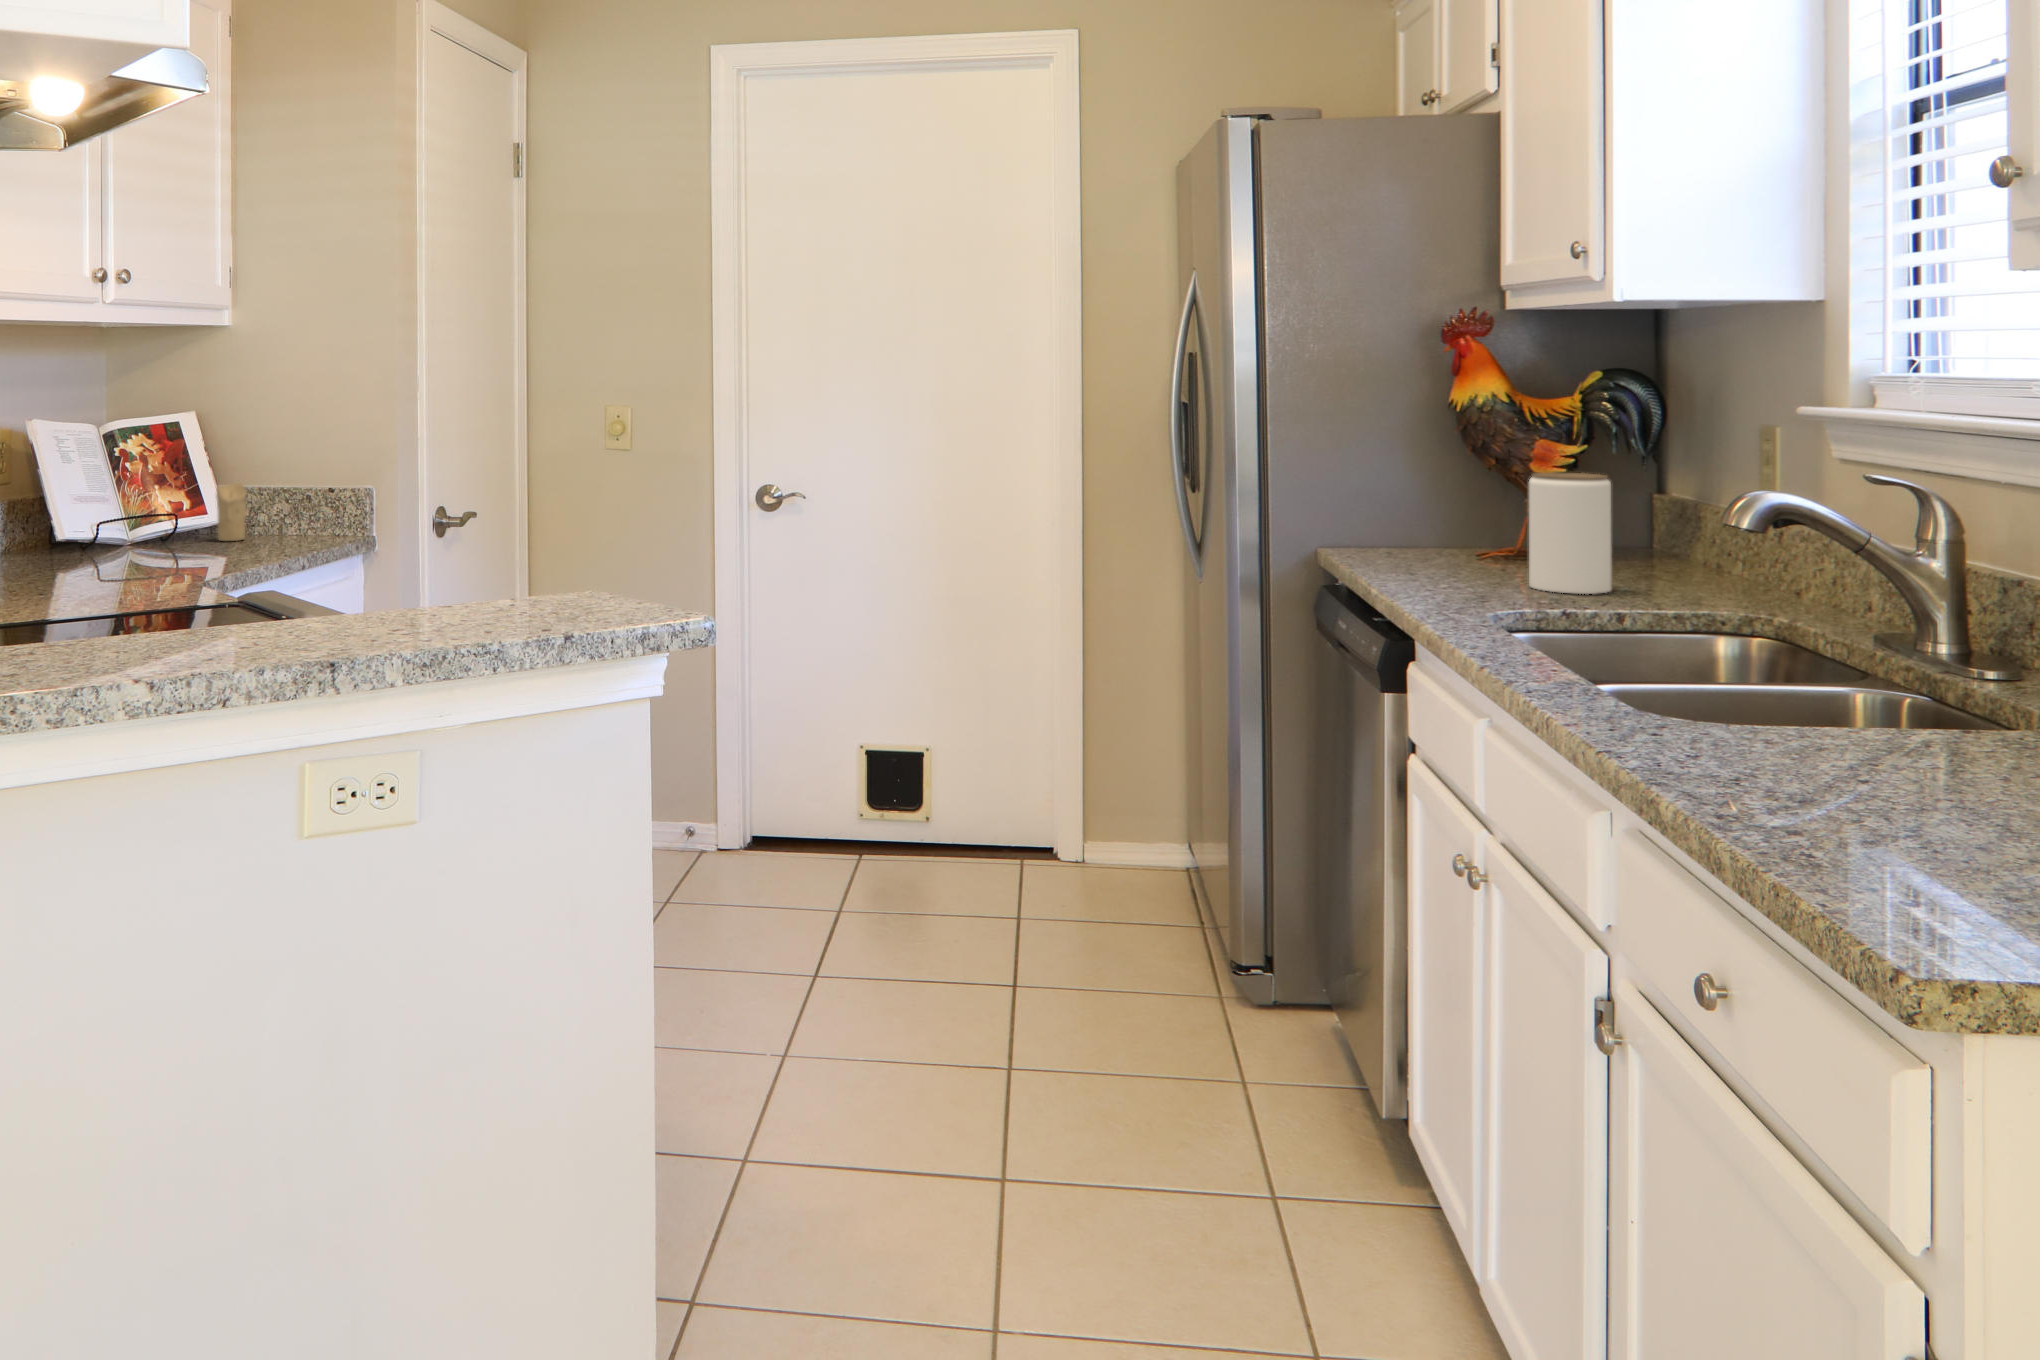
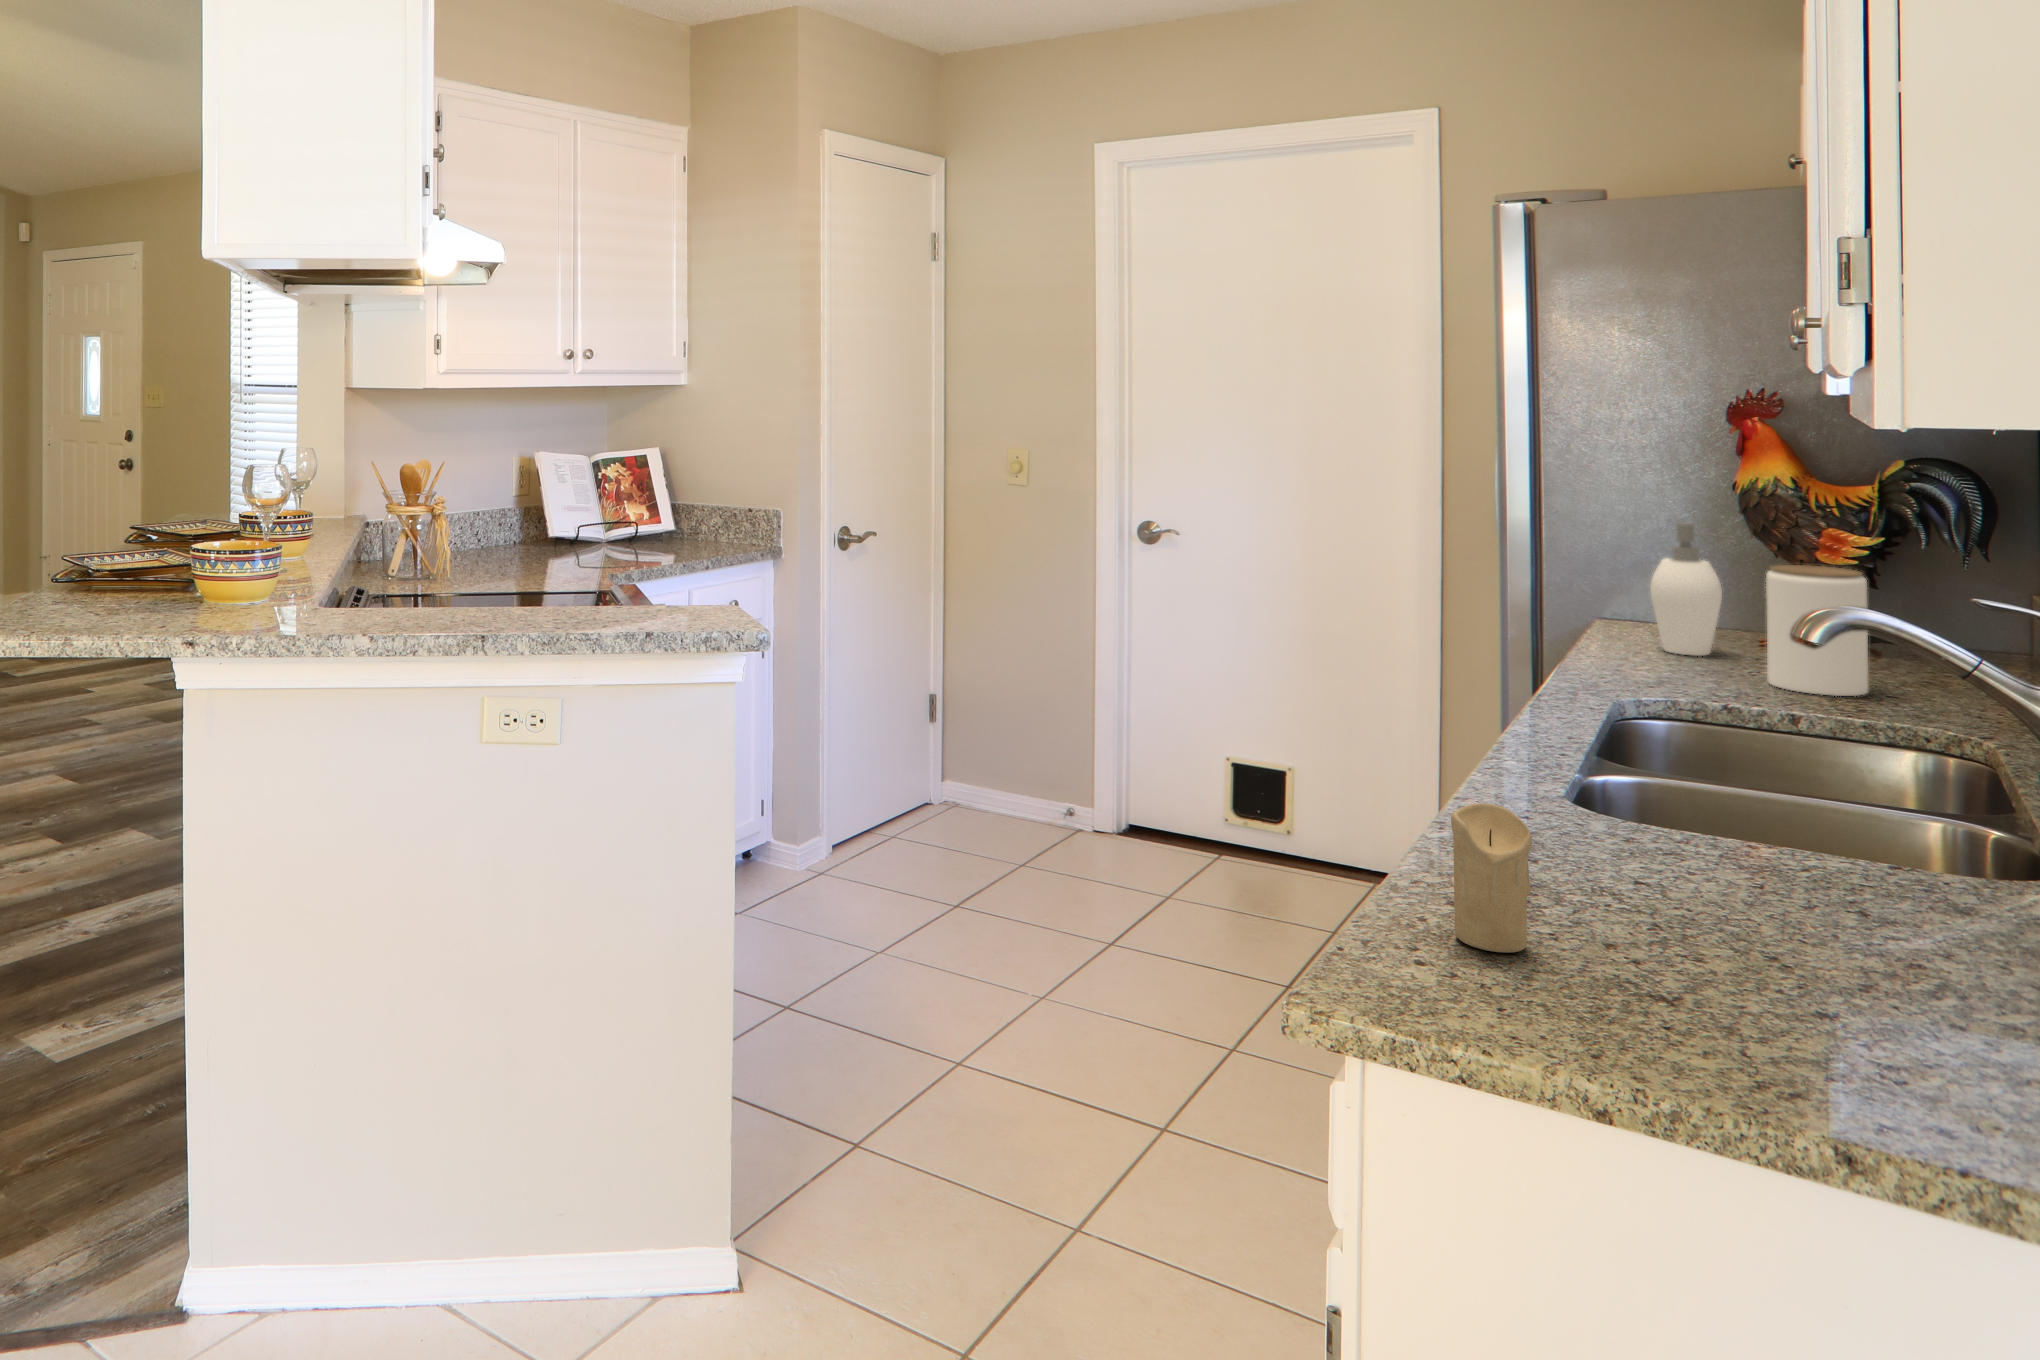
soap dispenser: none [1396,441,1475,571] -> present [1650,522,1722,656]
candle: present [217,483,247,541] -> present [1451,804,1532,953]

